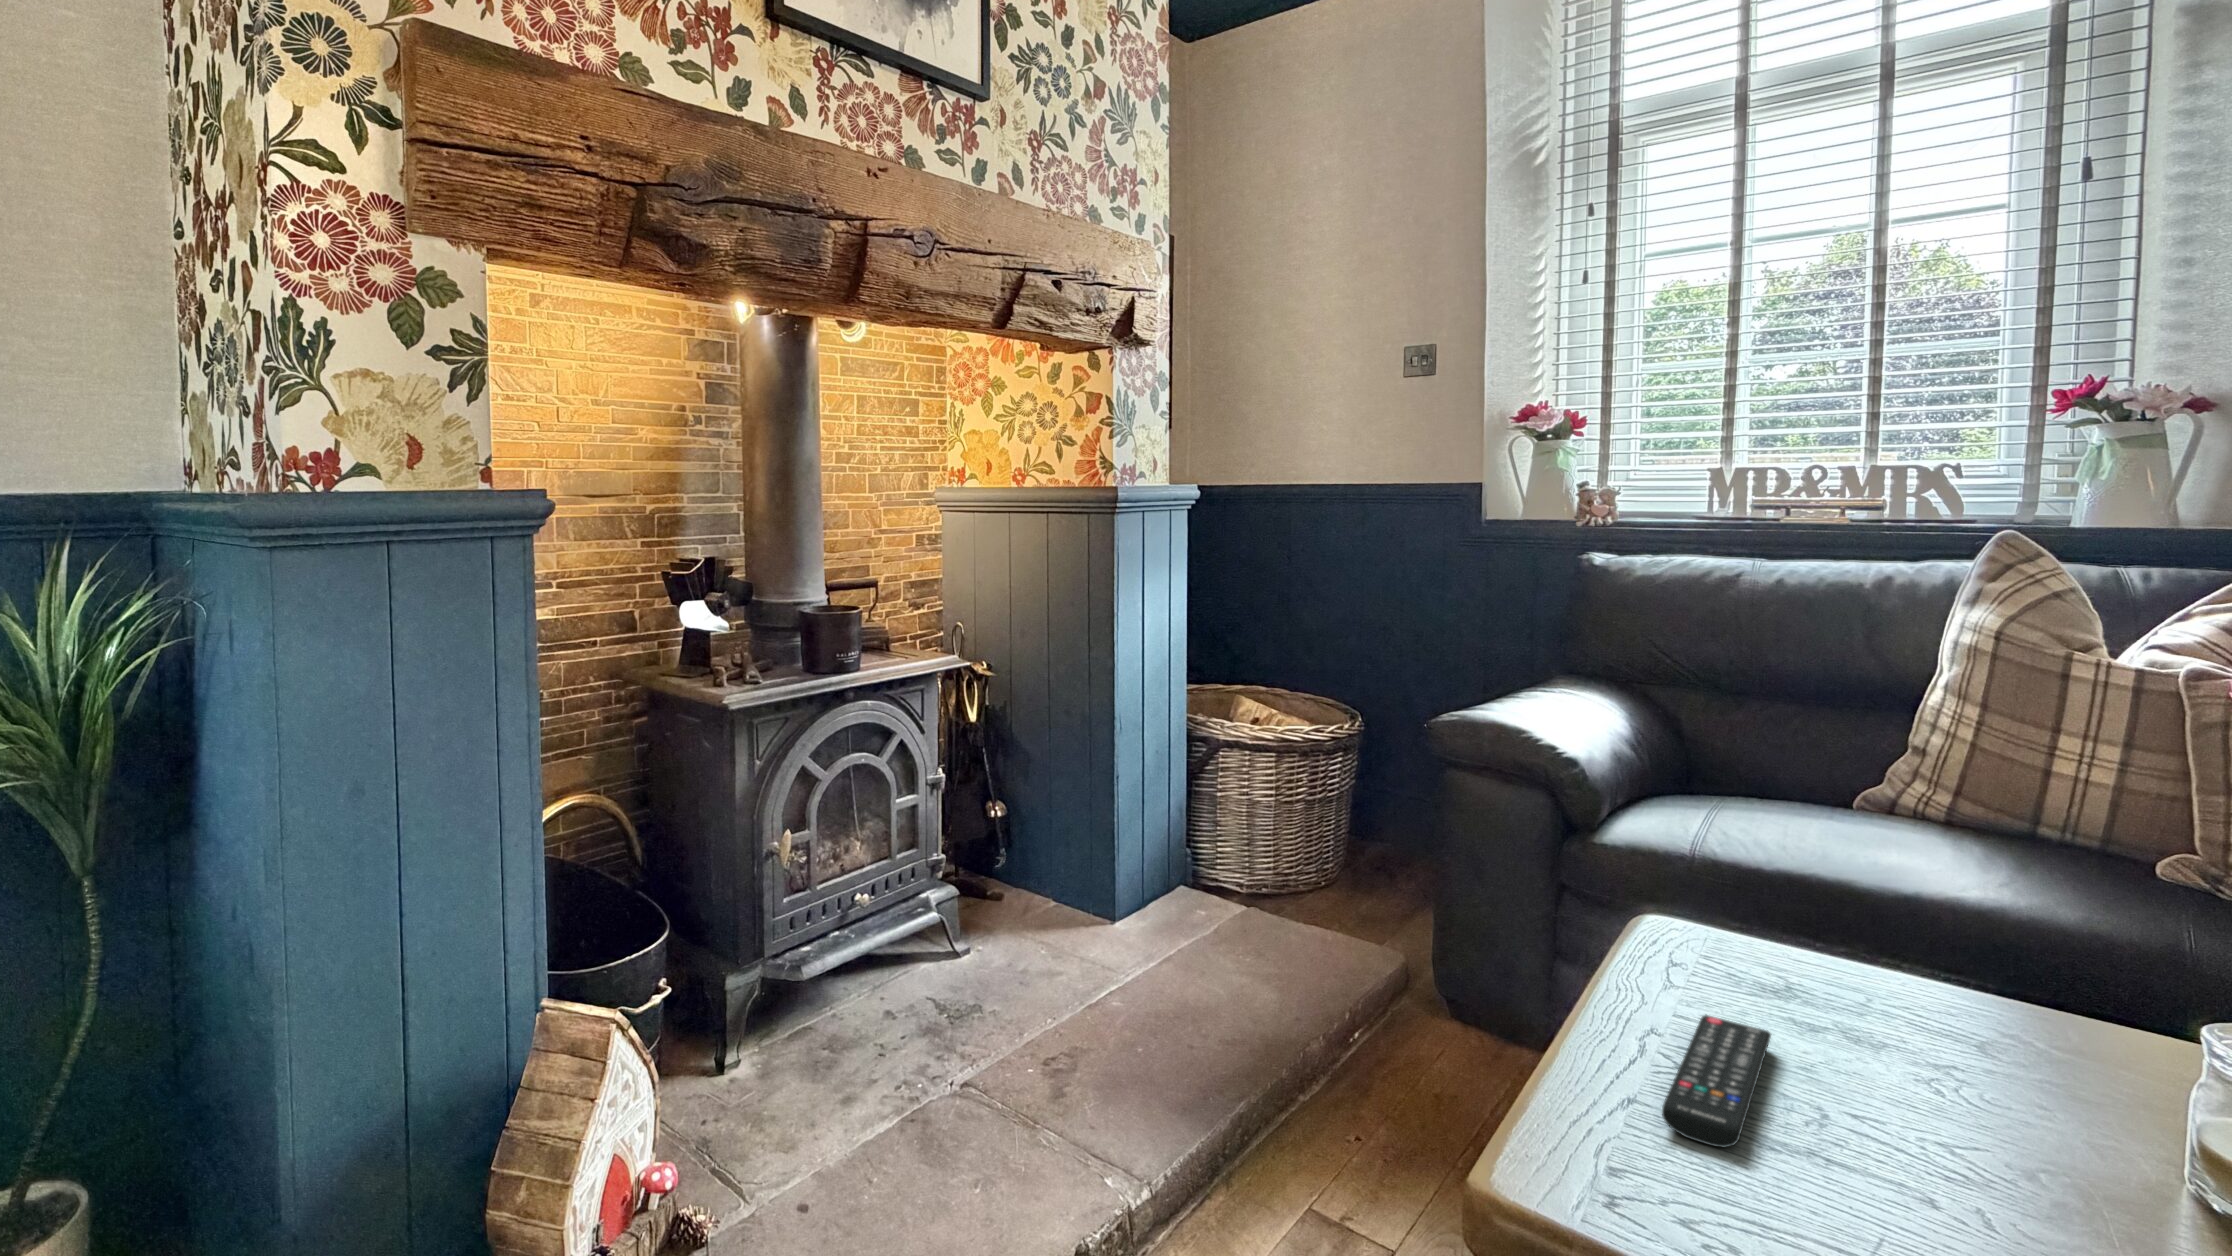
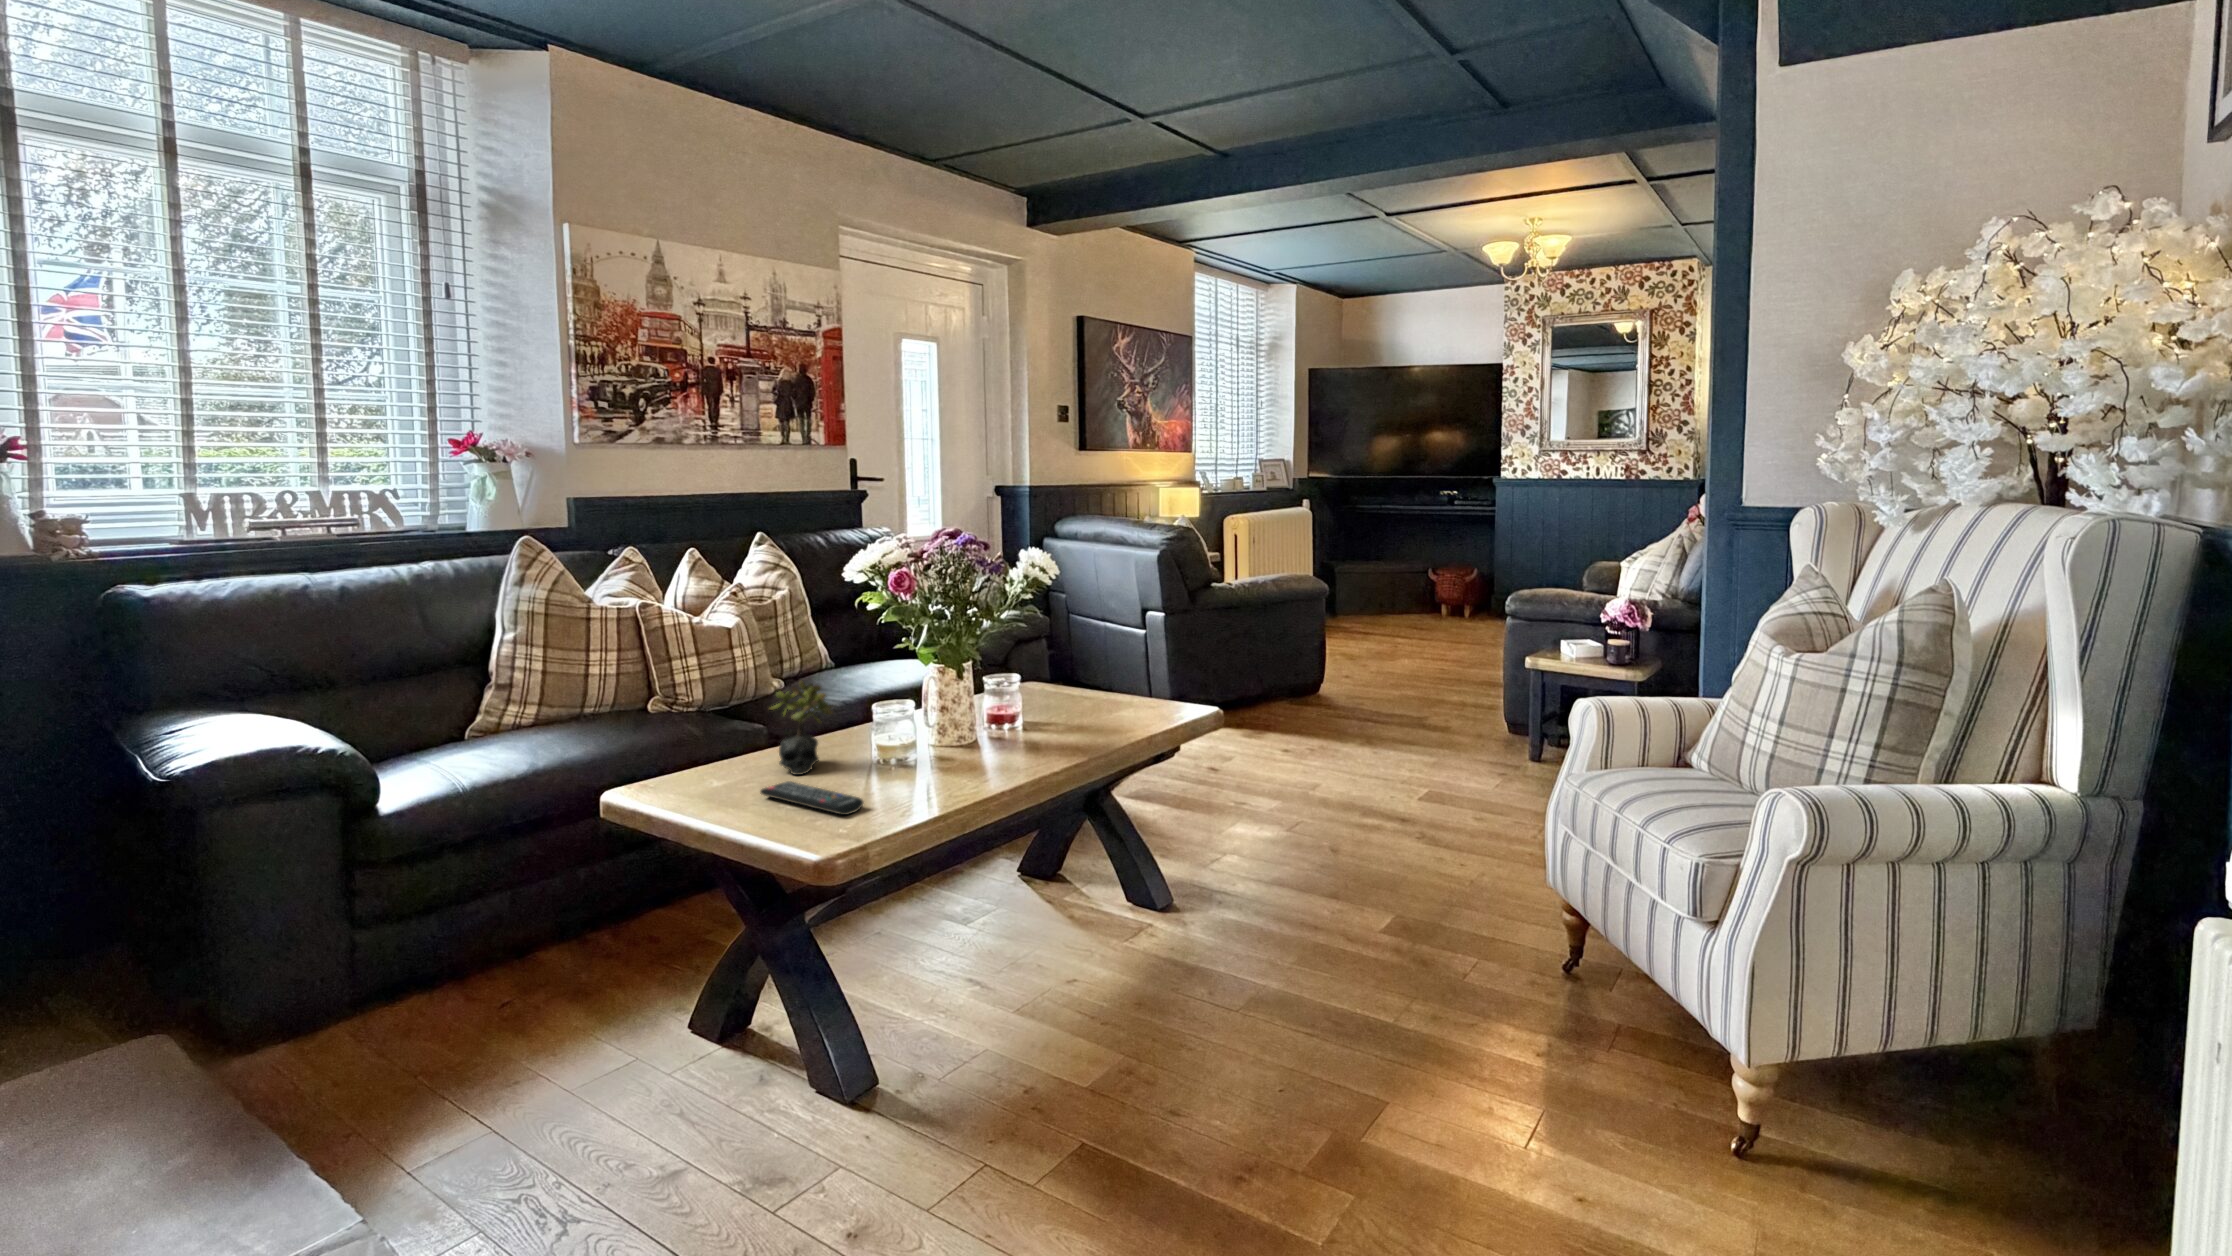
succulent plant: none [1851,864,2007,1054] -> present [770,681,833,775]

